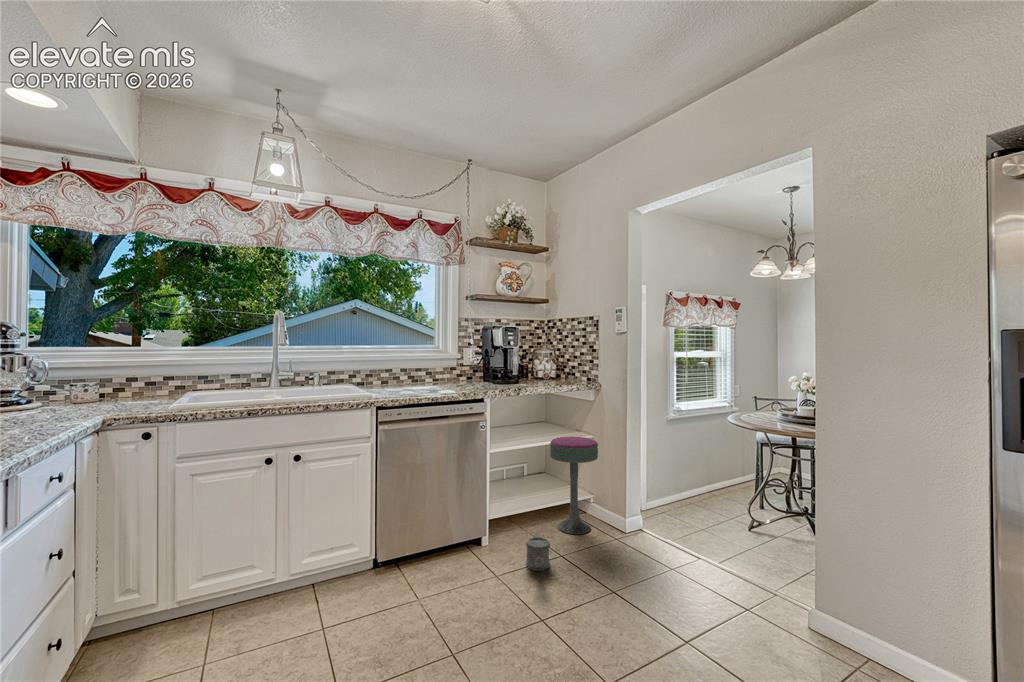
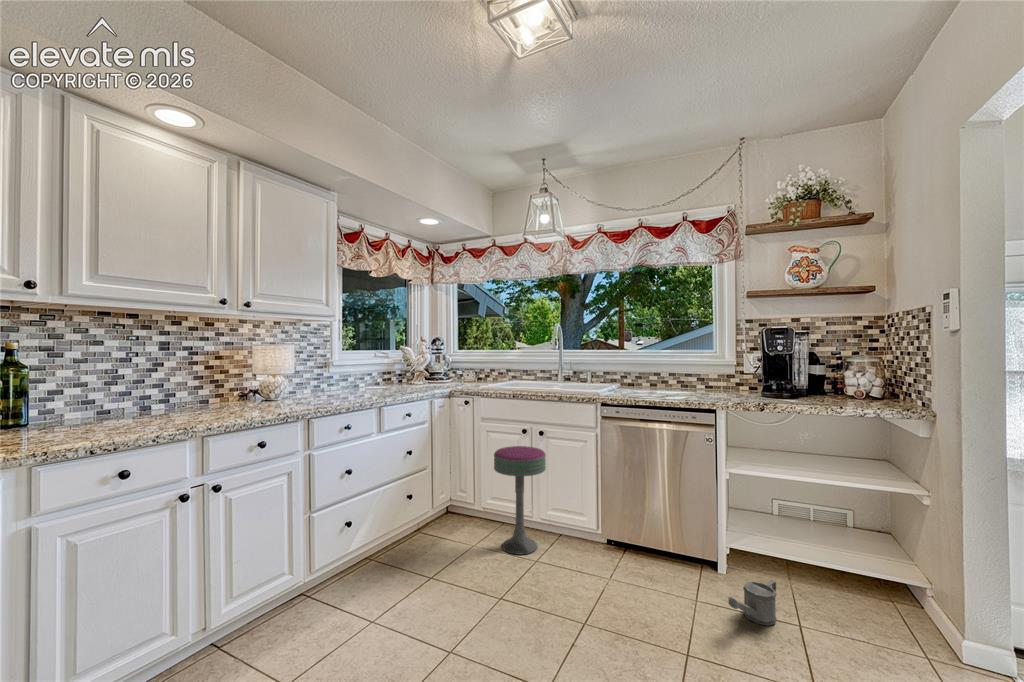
bar stool: present [550,437,598,534] -> present [494,446,546,555]

